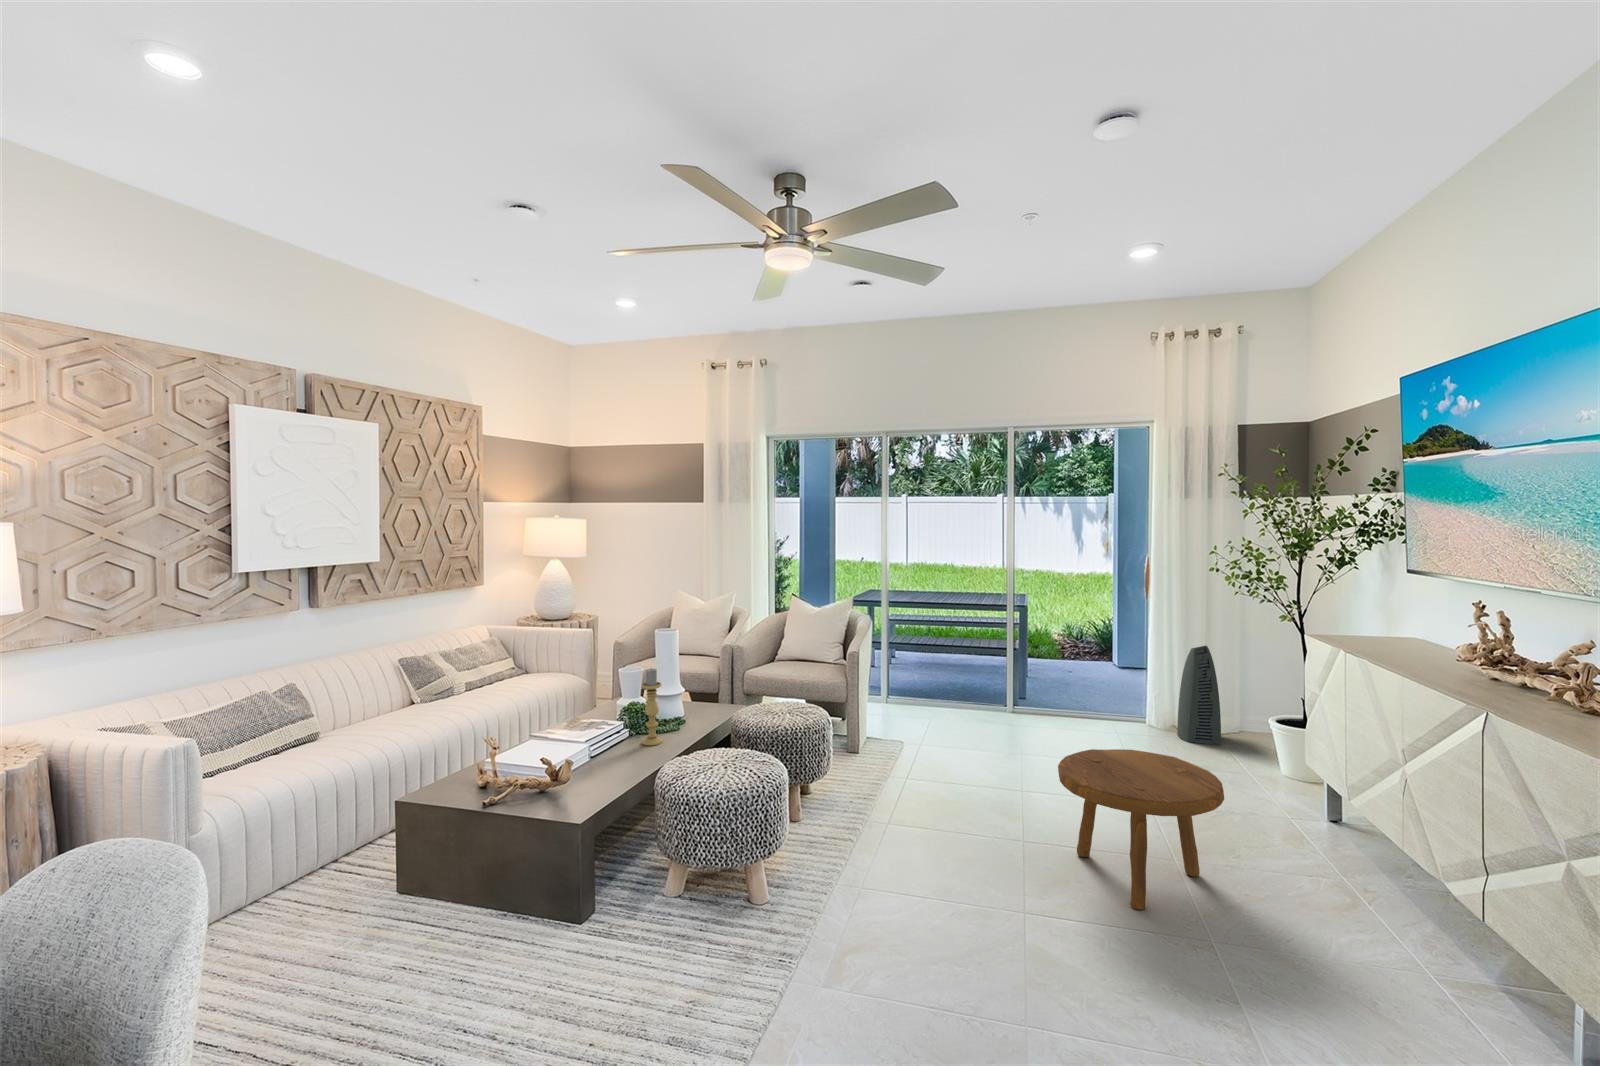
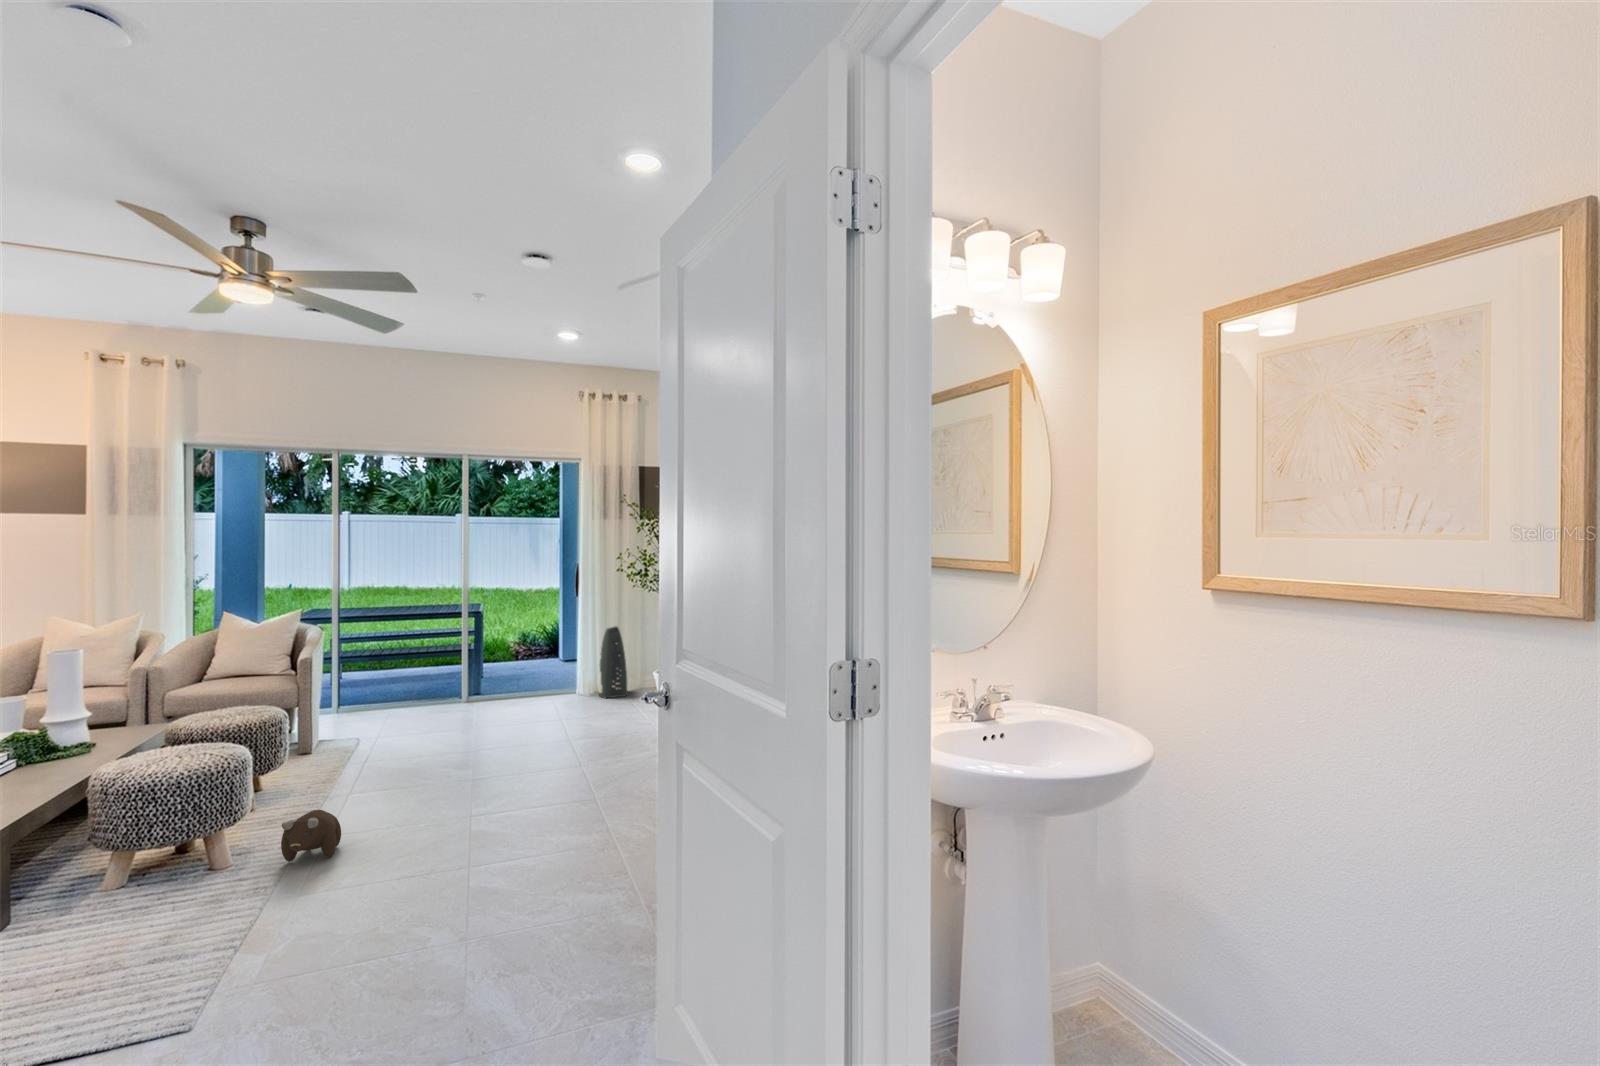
candle holder: present [642,669,663,746] -> none [42,683,74,767]
footstool: present [1058,749,1224,910] -> none [503,689,613,789]
plush toy: none [804,867,866,934] -> present [281,810,341,862]

